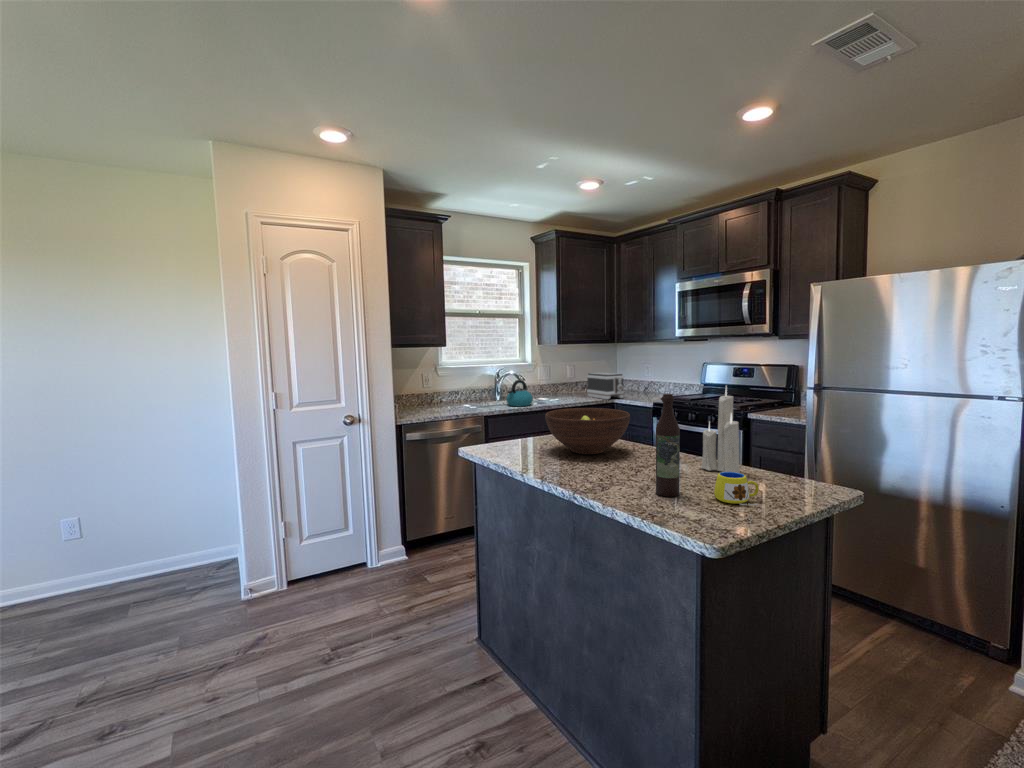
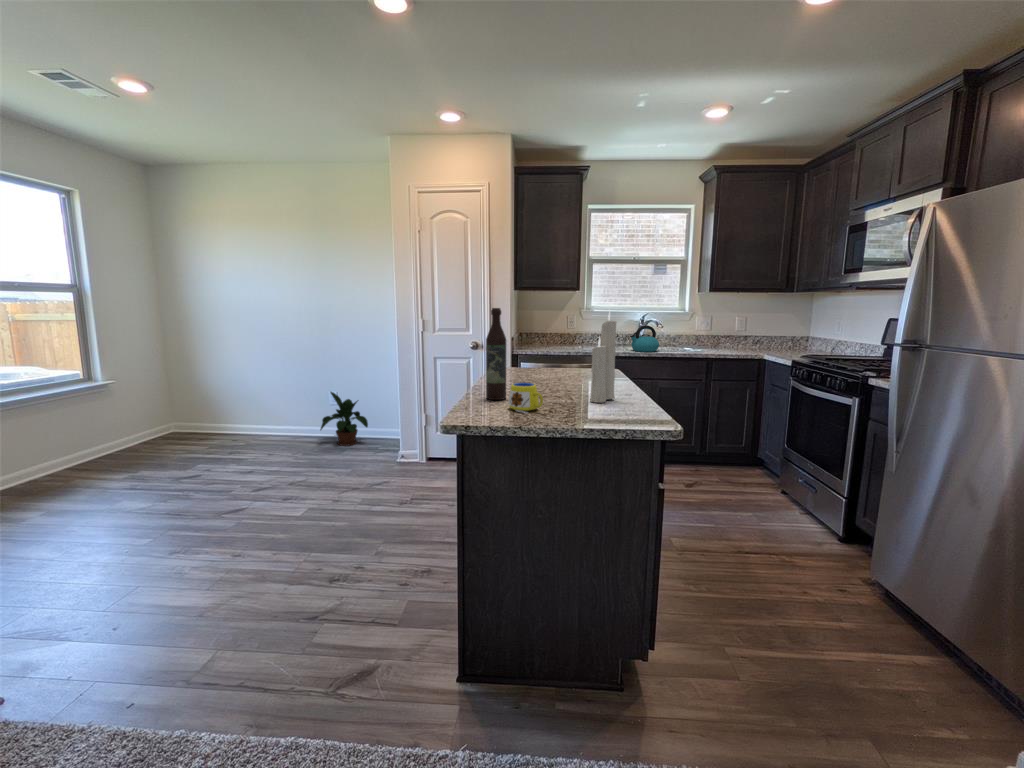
toaster: present [587,373,624,399] -> none [745,326,784,356]
fruit bowl: present [545,408,630,454] -> none [513,337,592,377]
potted plant: none [49,522,154,608] -> present [320,392,368,446]

